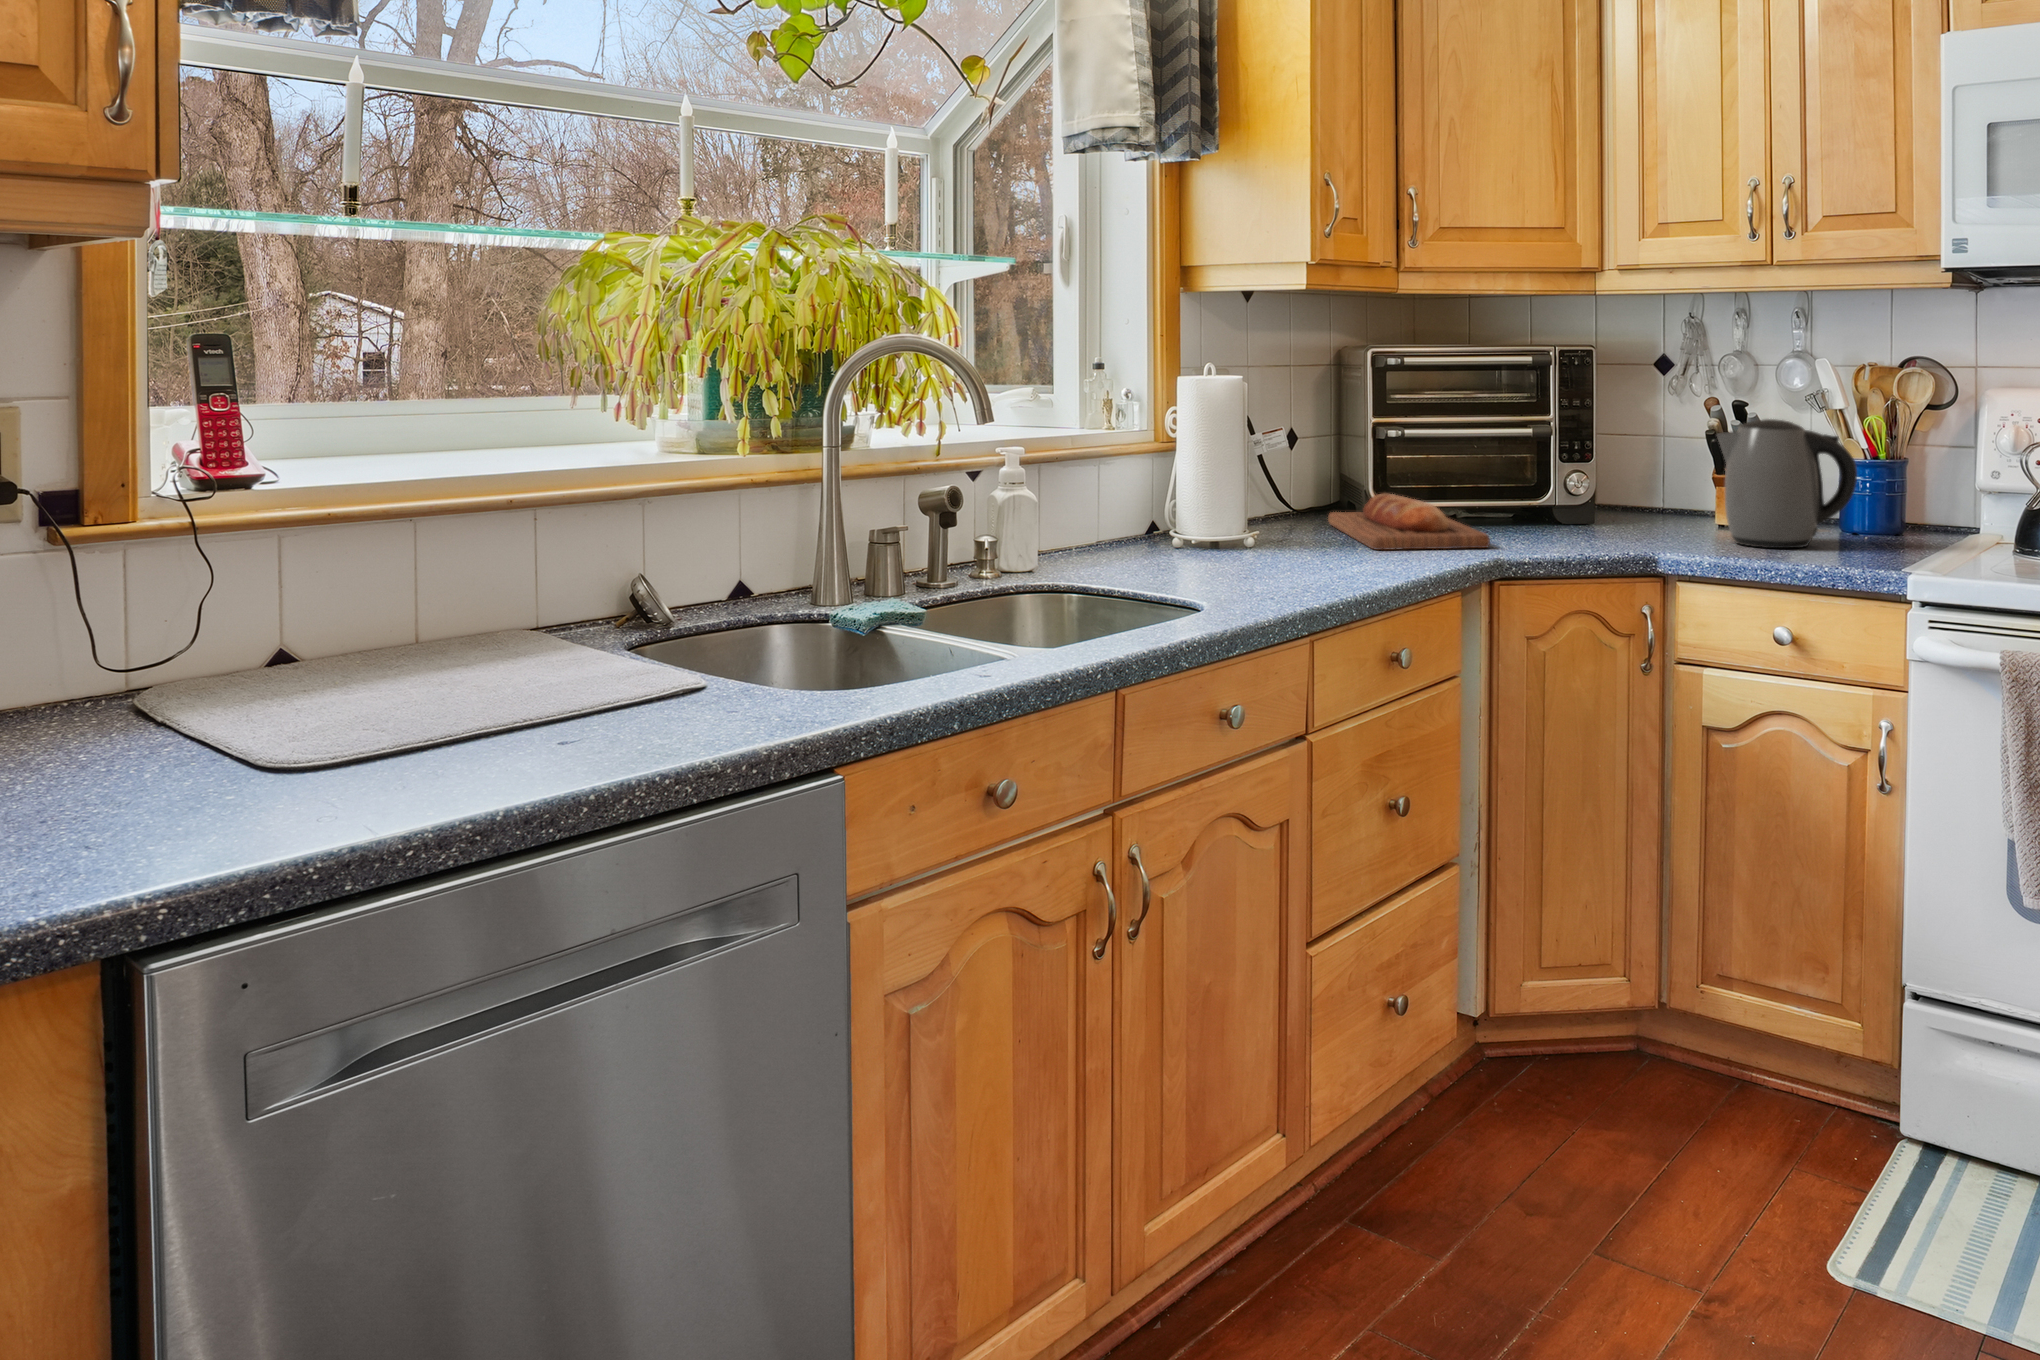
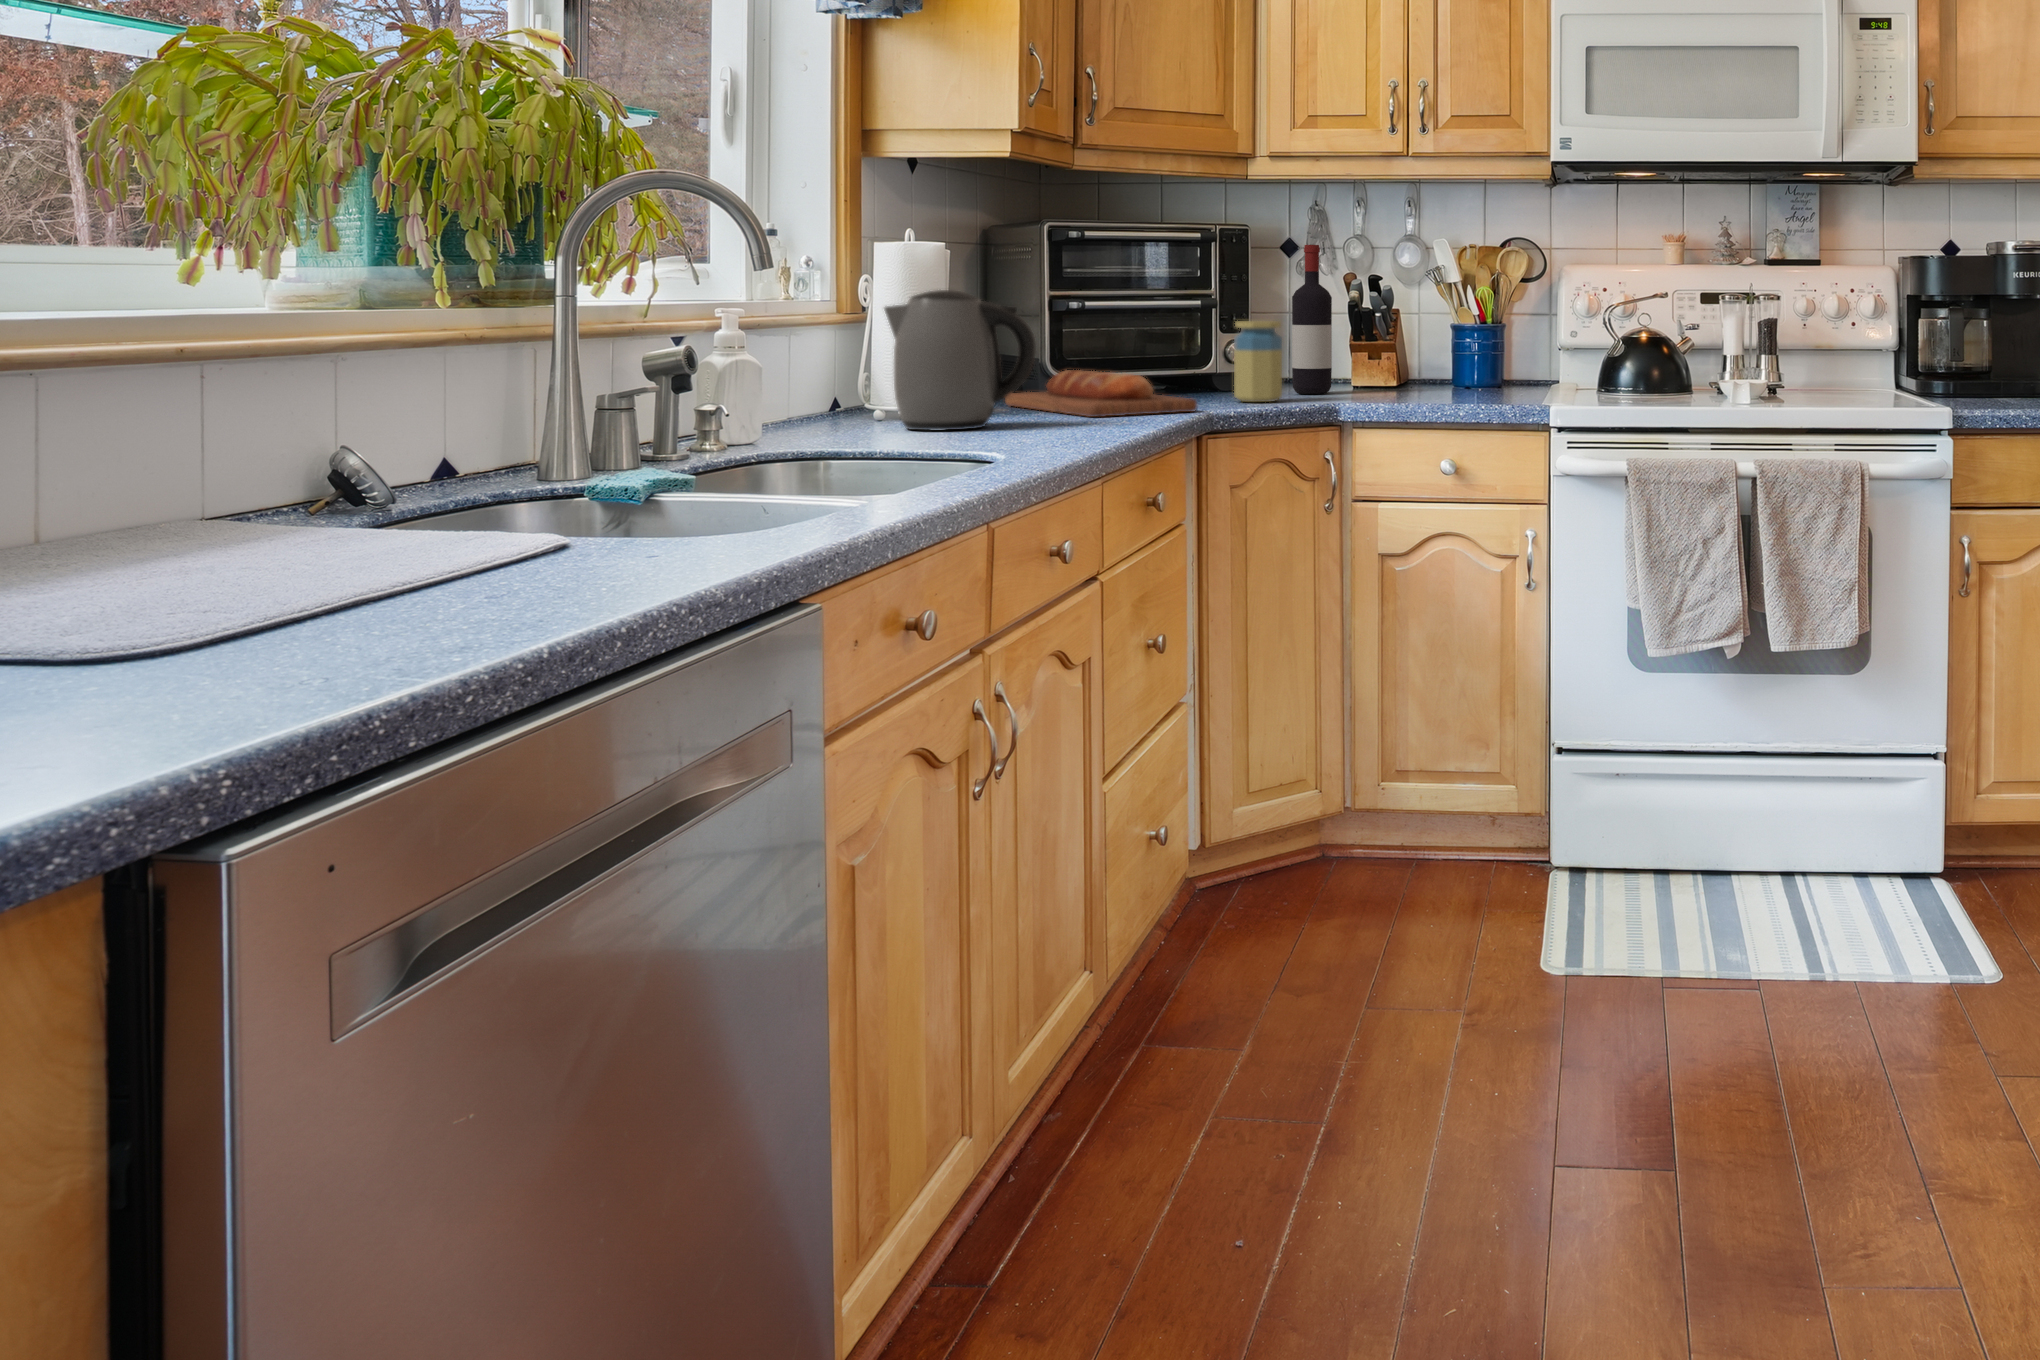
wine bottle: none [1640,362,1685,526] -> present [1292,245,1332,394]
kettle: present [1717,419,1857,548] -> present [884,290,1036,430]
jar: none [1556,447,1607,537] -> present [1234,321,1282,402]

